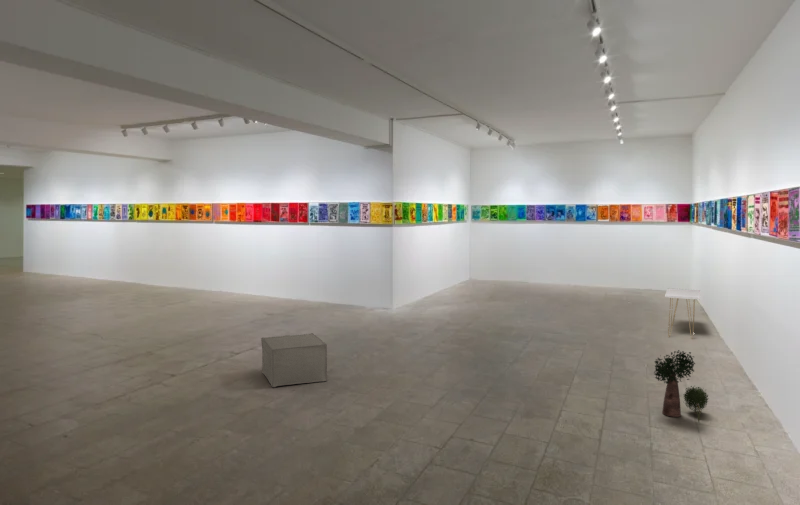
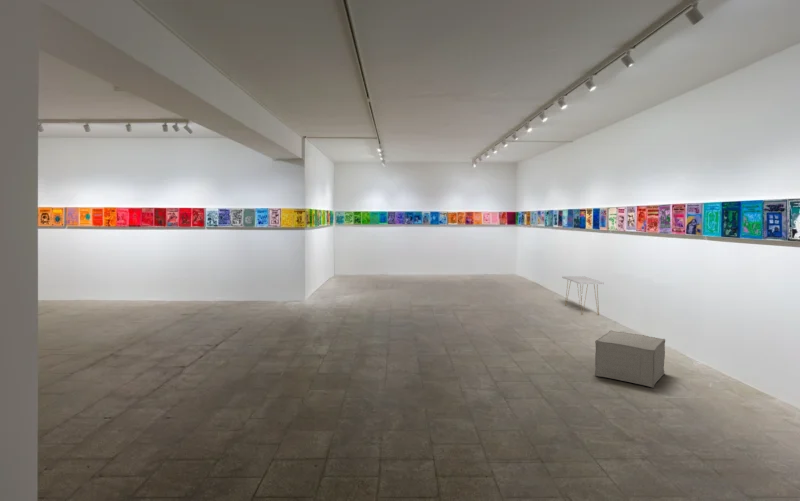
ottoman: present [261,333,327,387] -> present [595,331,665,388]
potted plant: present [654,350,708,421] -> none [697,328,747,385]

